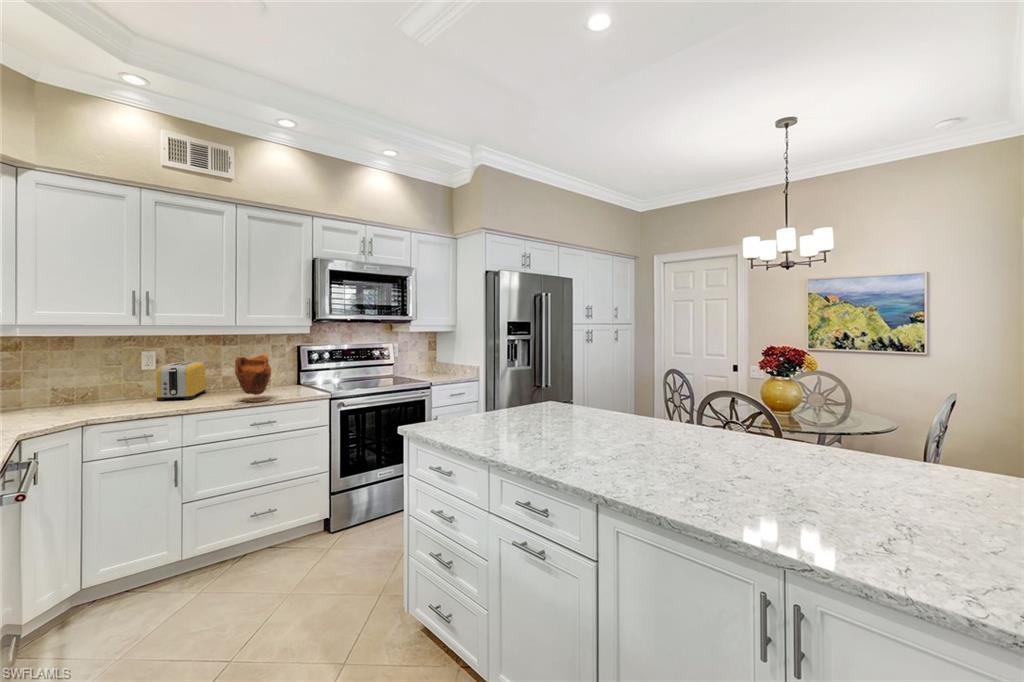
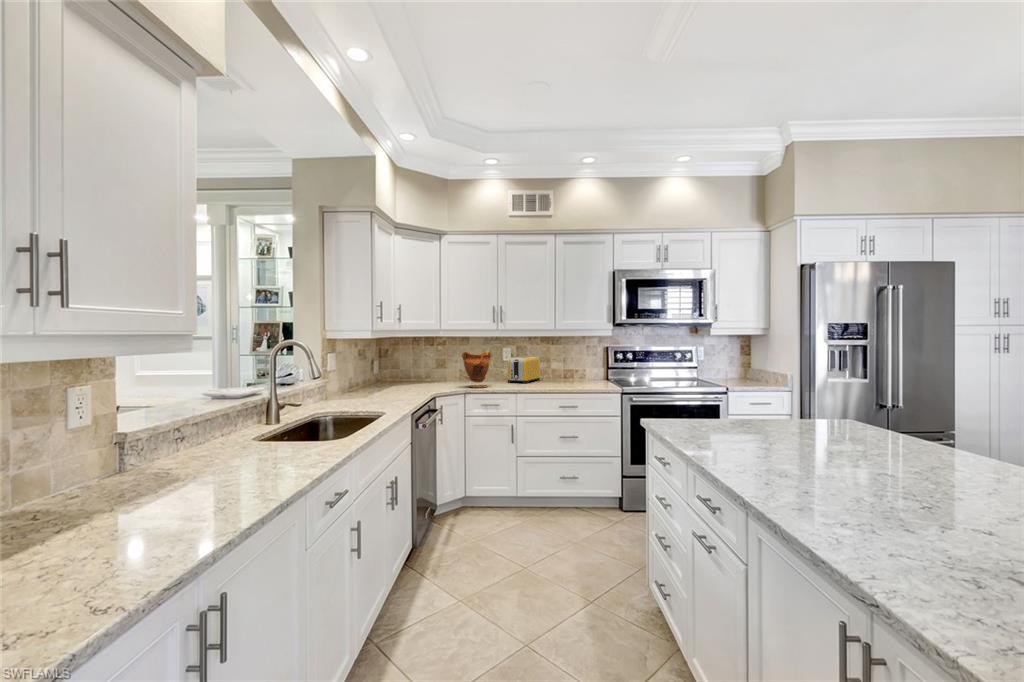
vase: present [235,354,271,401] -> present [462,351,491,387]

